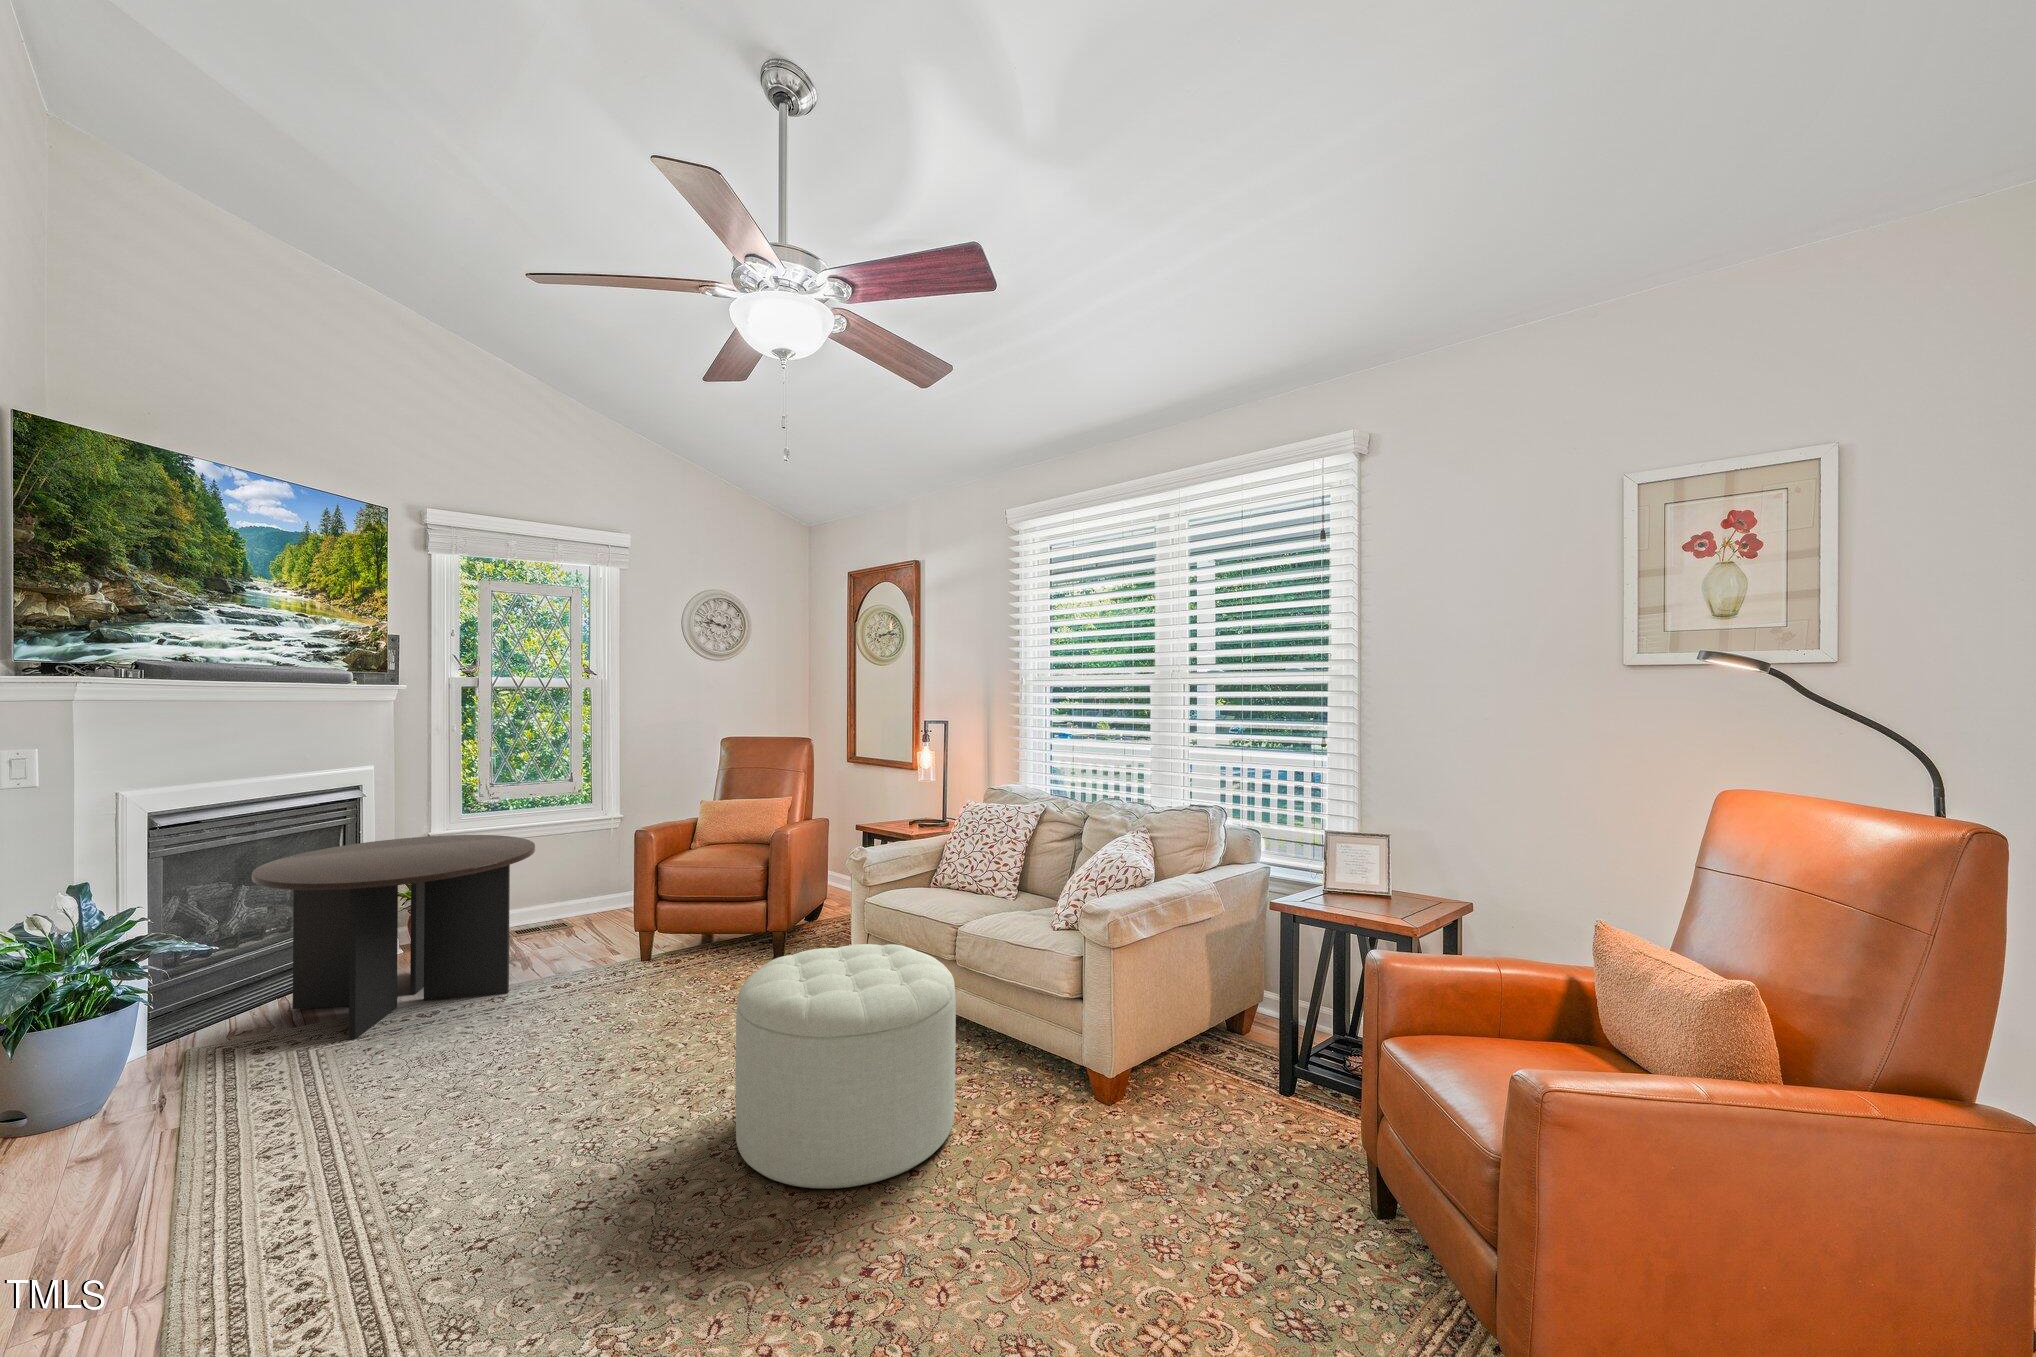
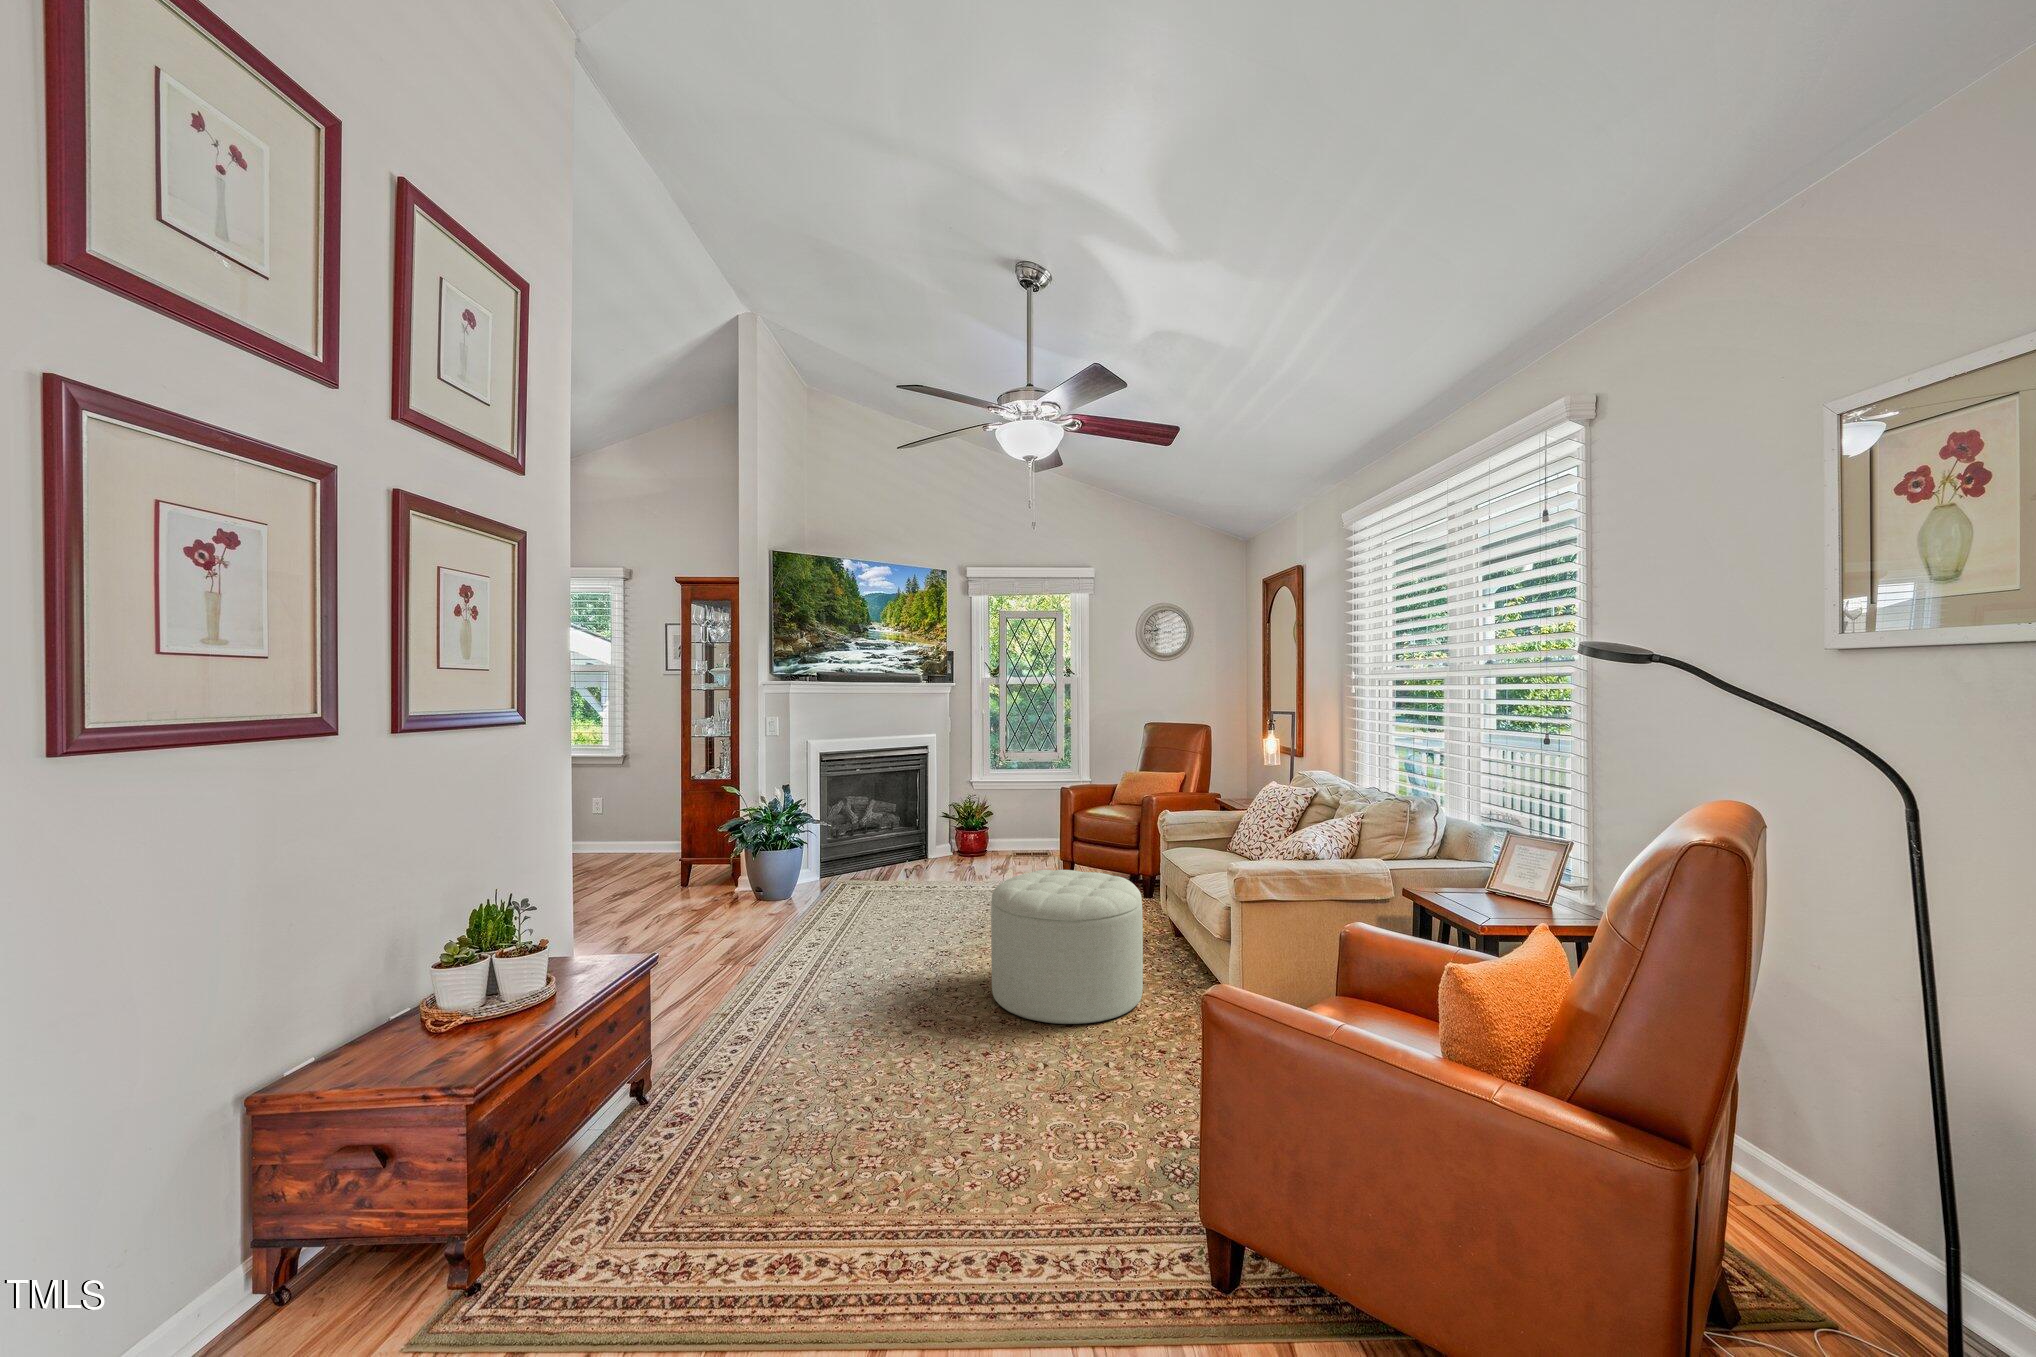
coffee table: present [252,835,535,1040] -> none [863,780,1003,891]

